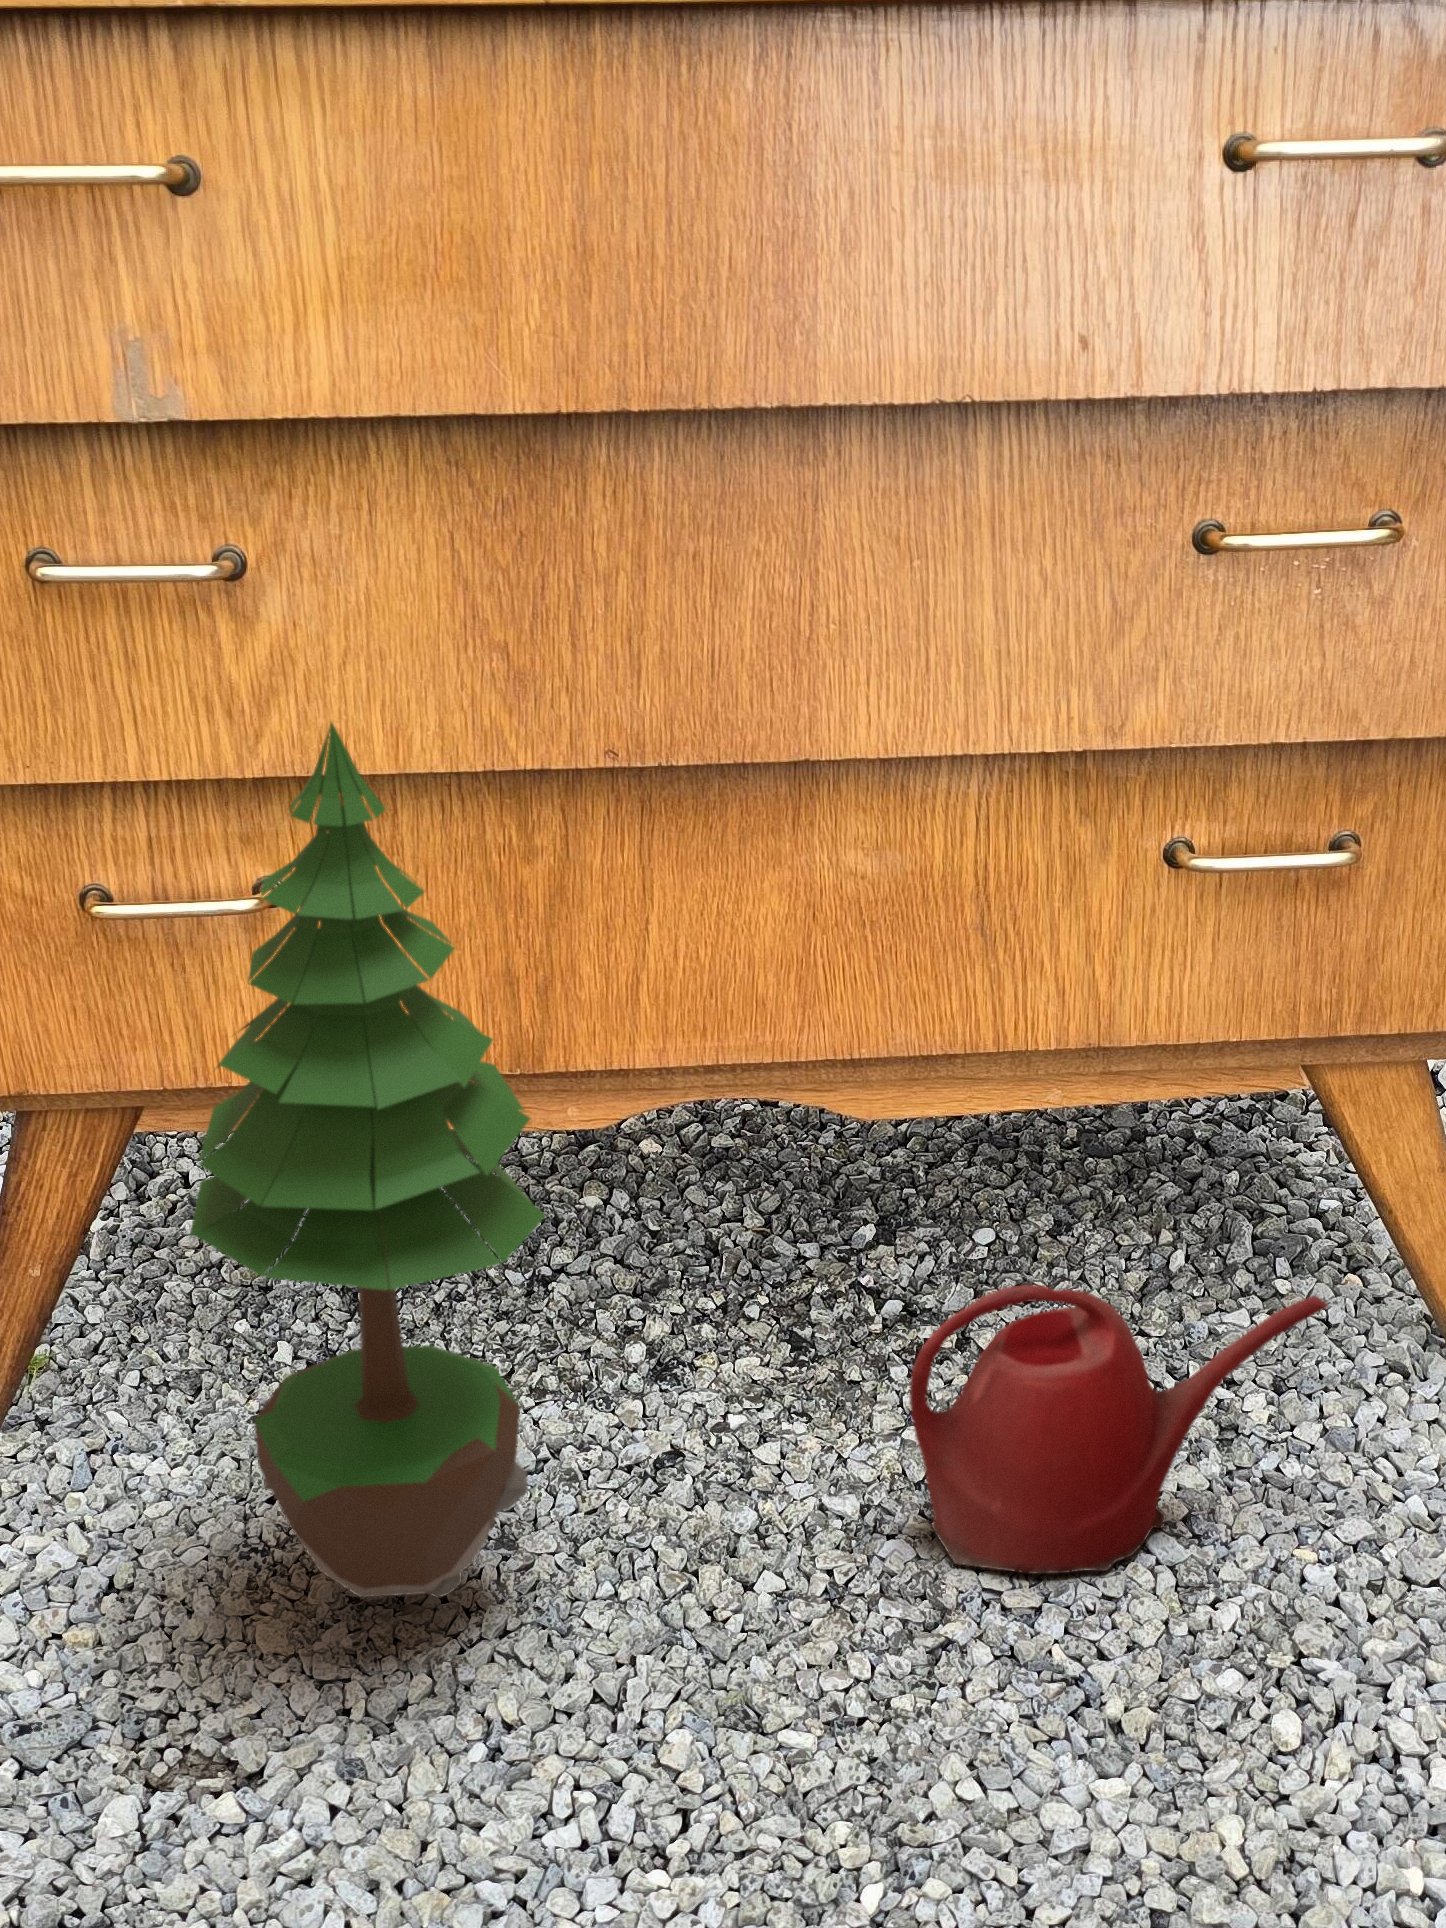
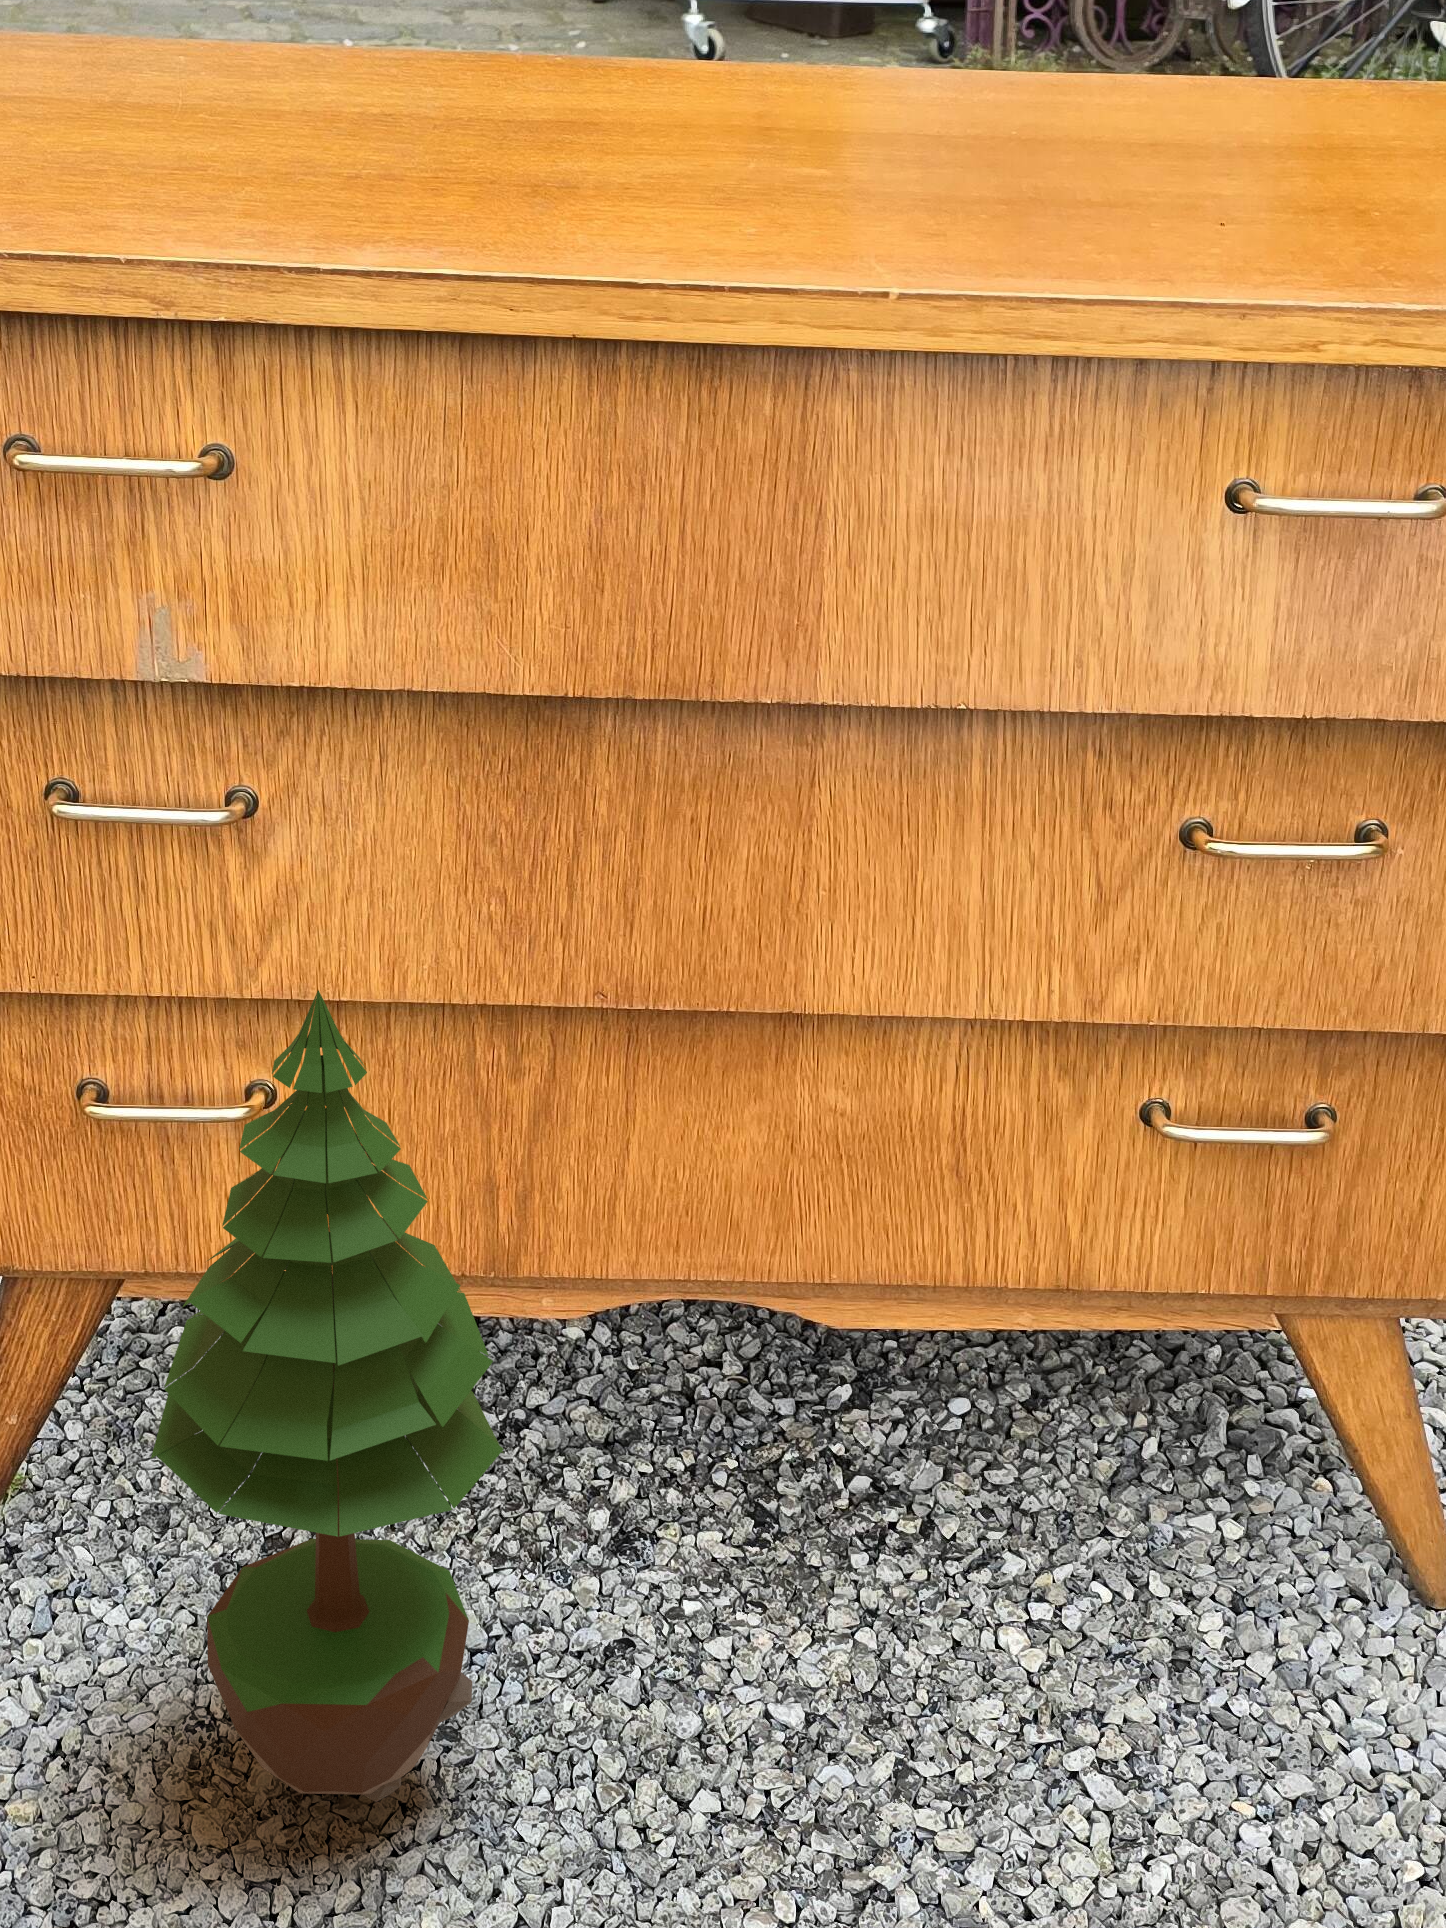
watering can: present [910,1285,1329,1574] -> none [856,1531,1280,1813]

